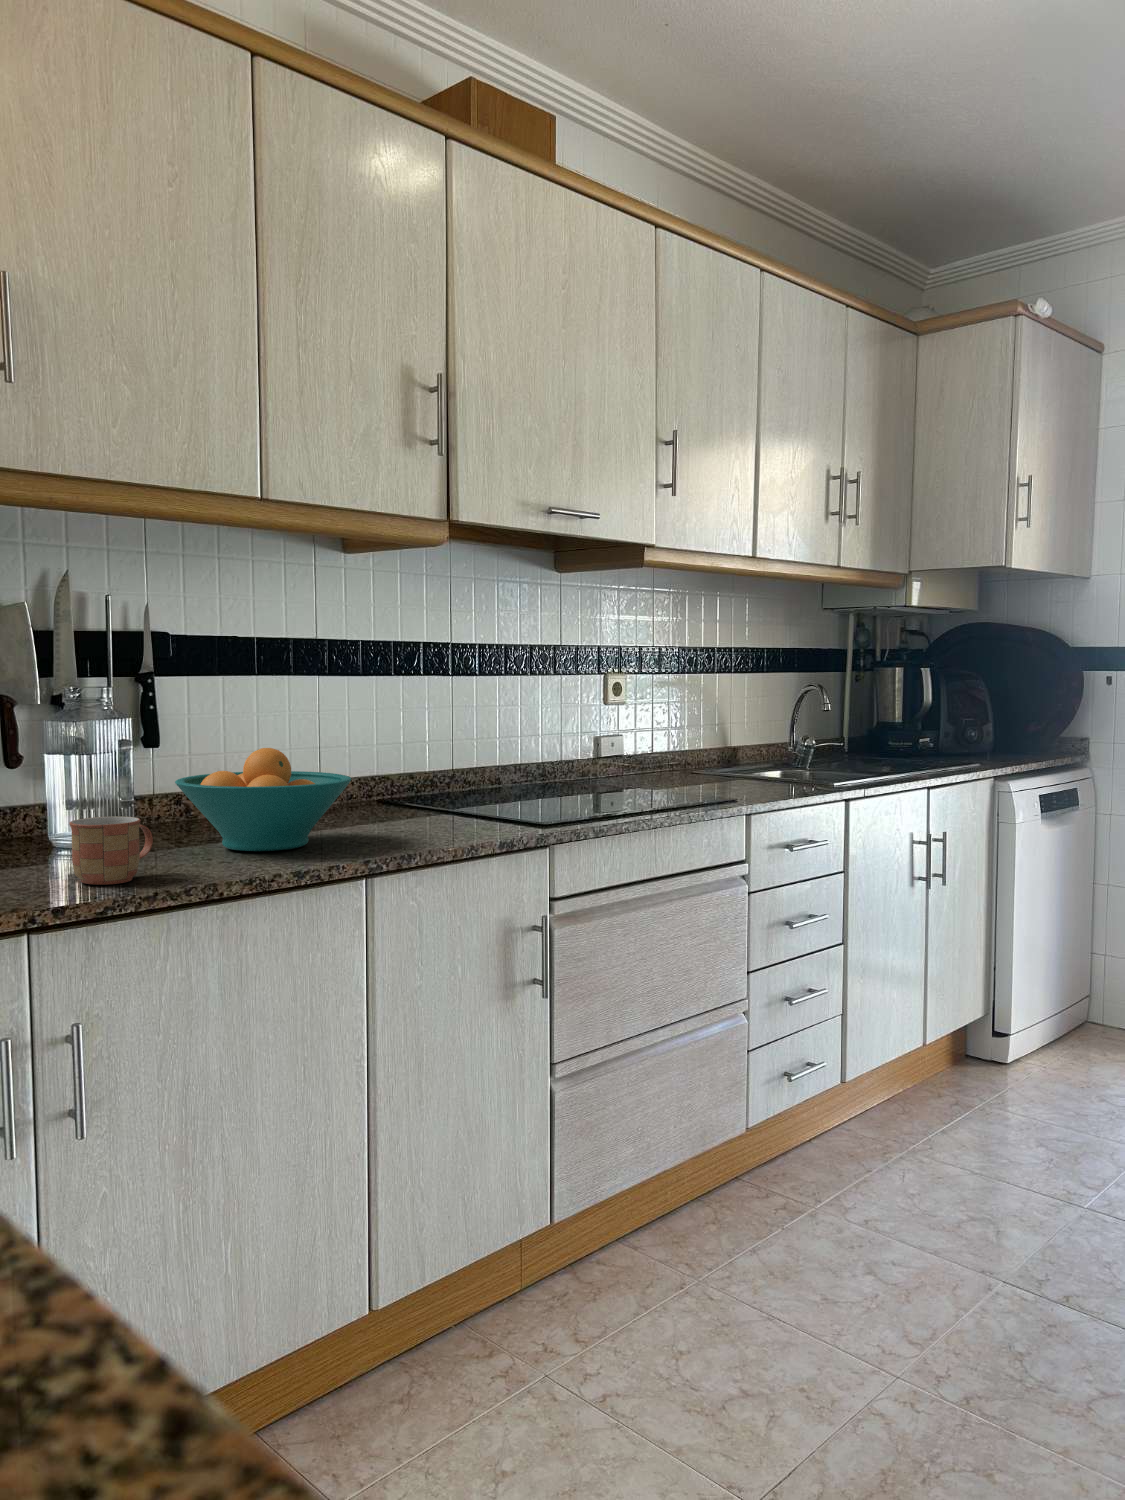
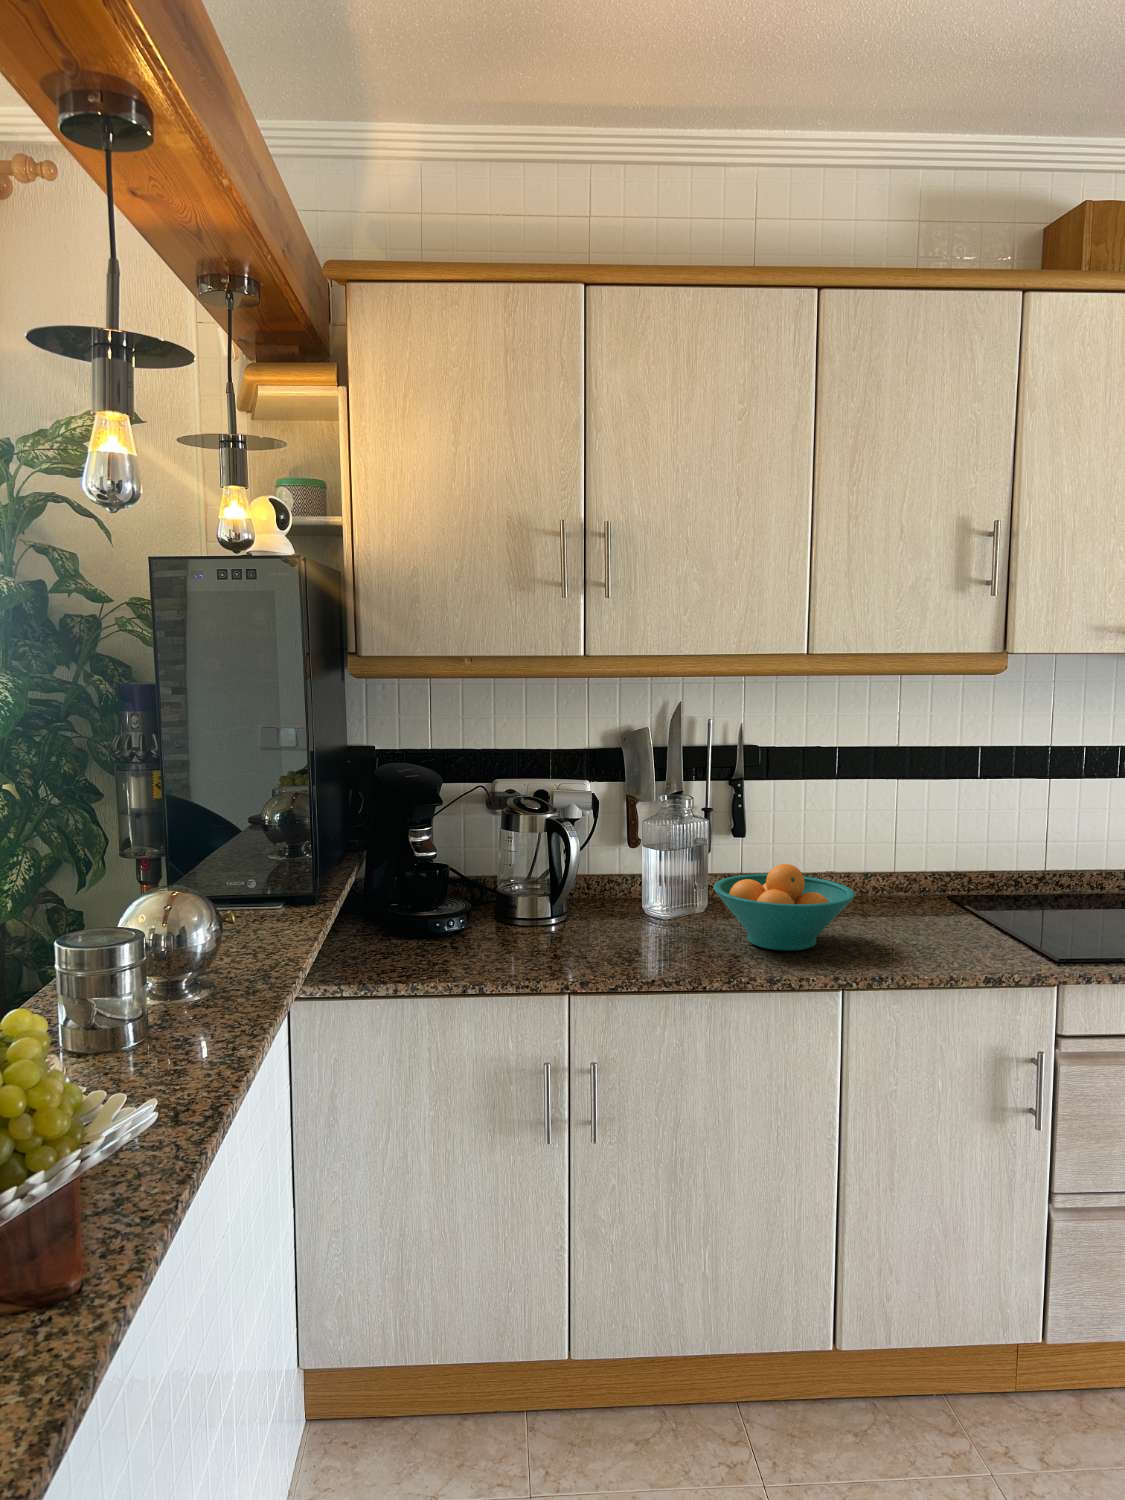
mug: present [69,816,153,885] -> none [611,912,672,966]

